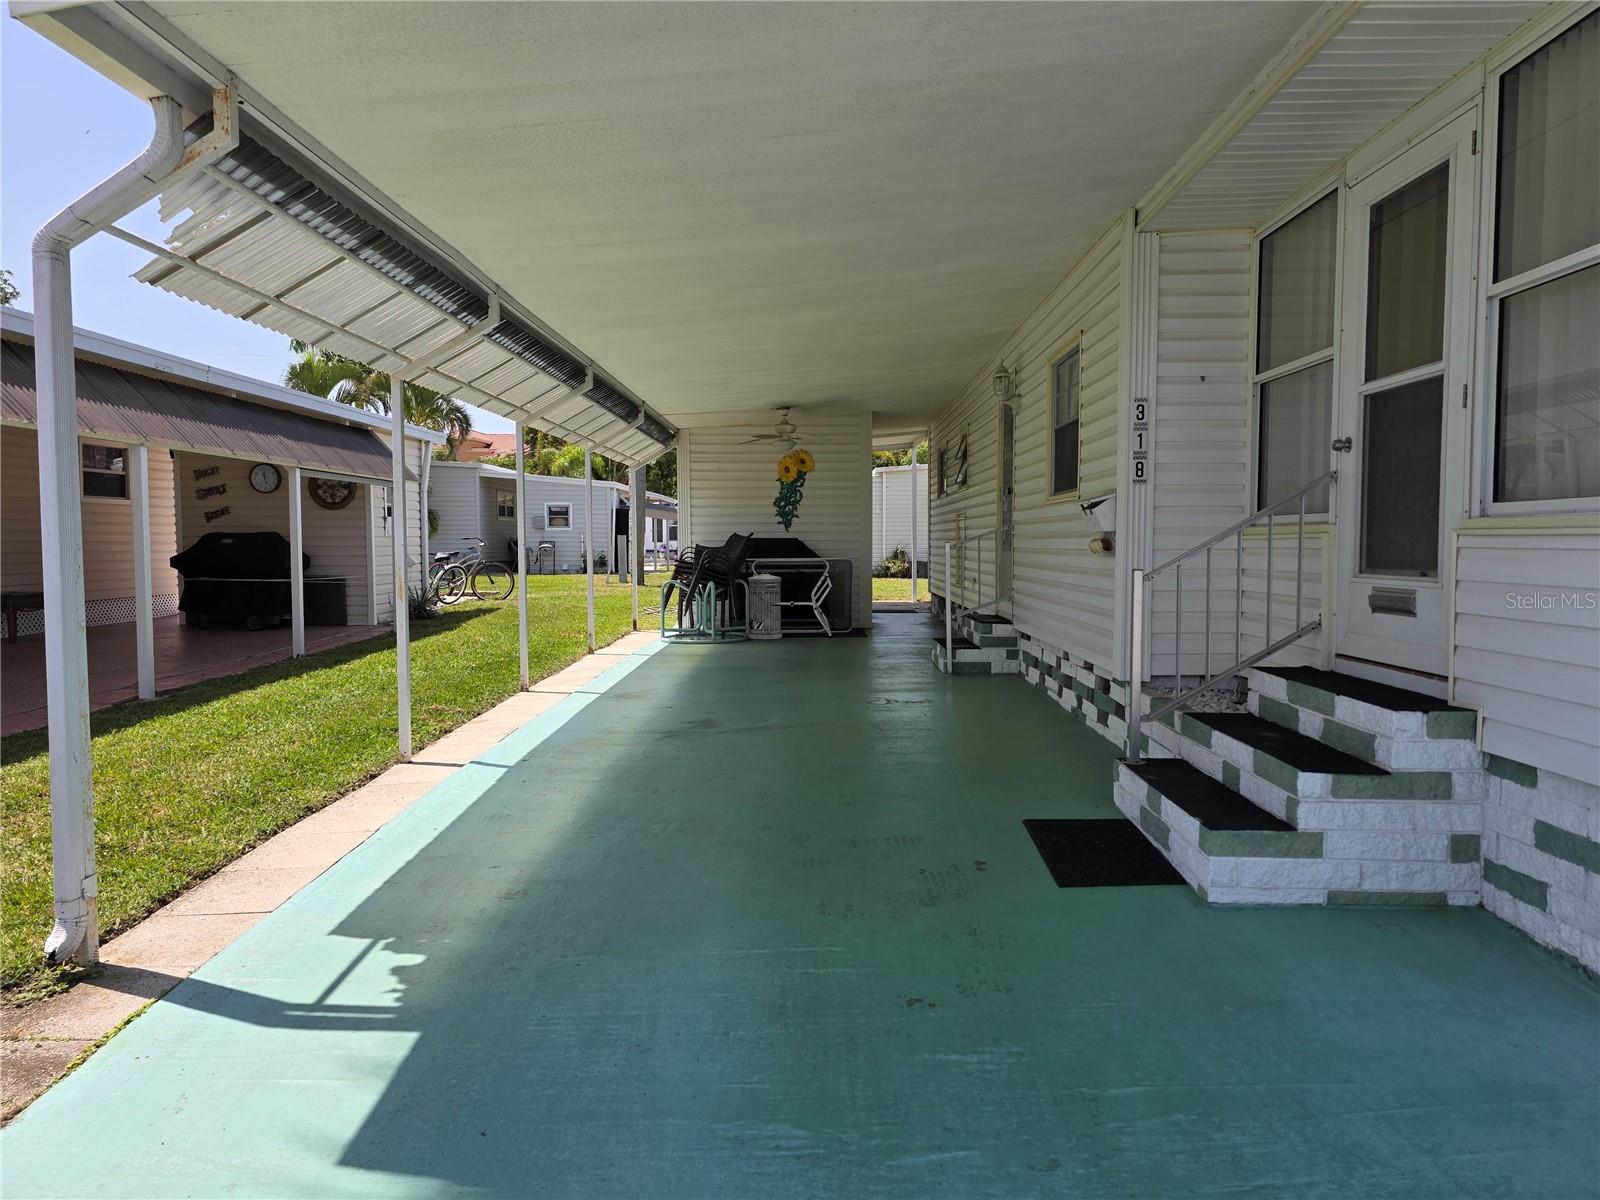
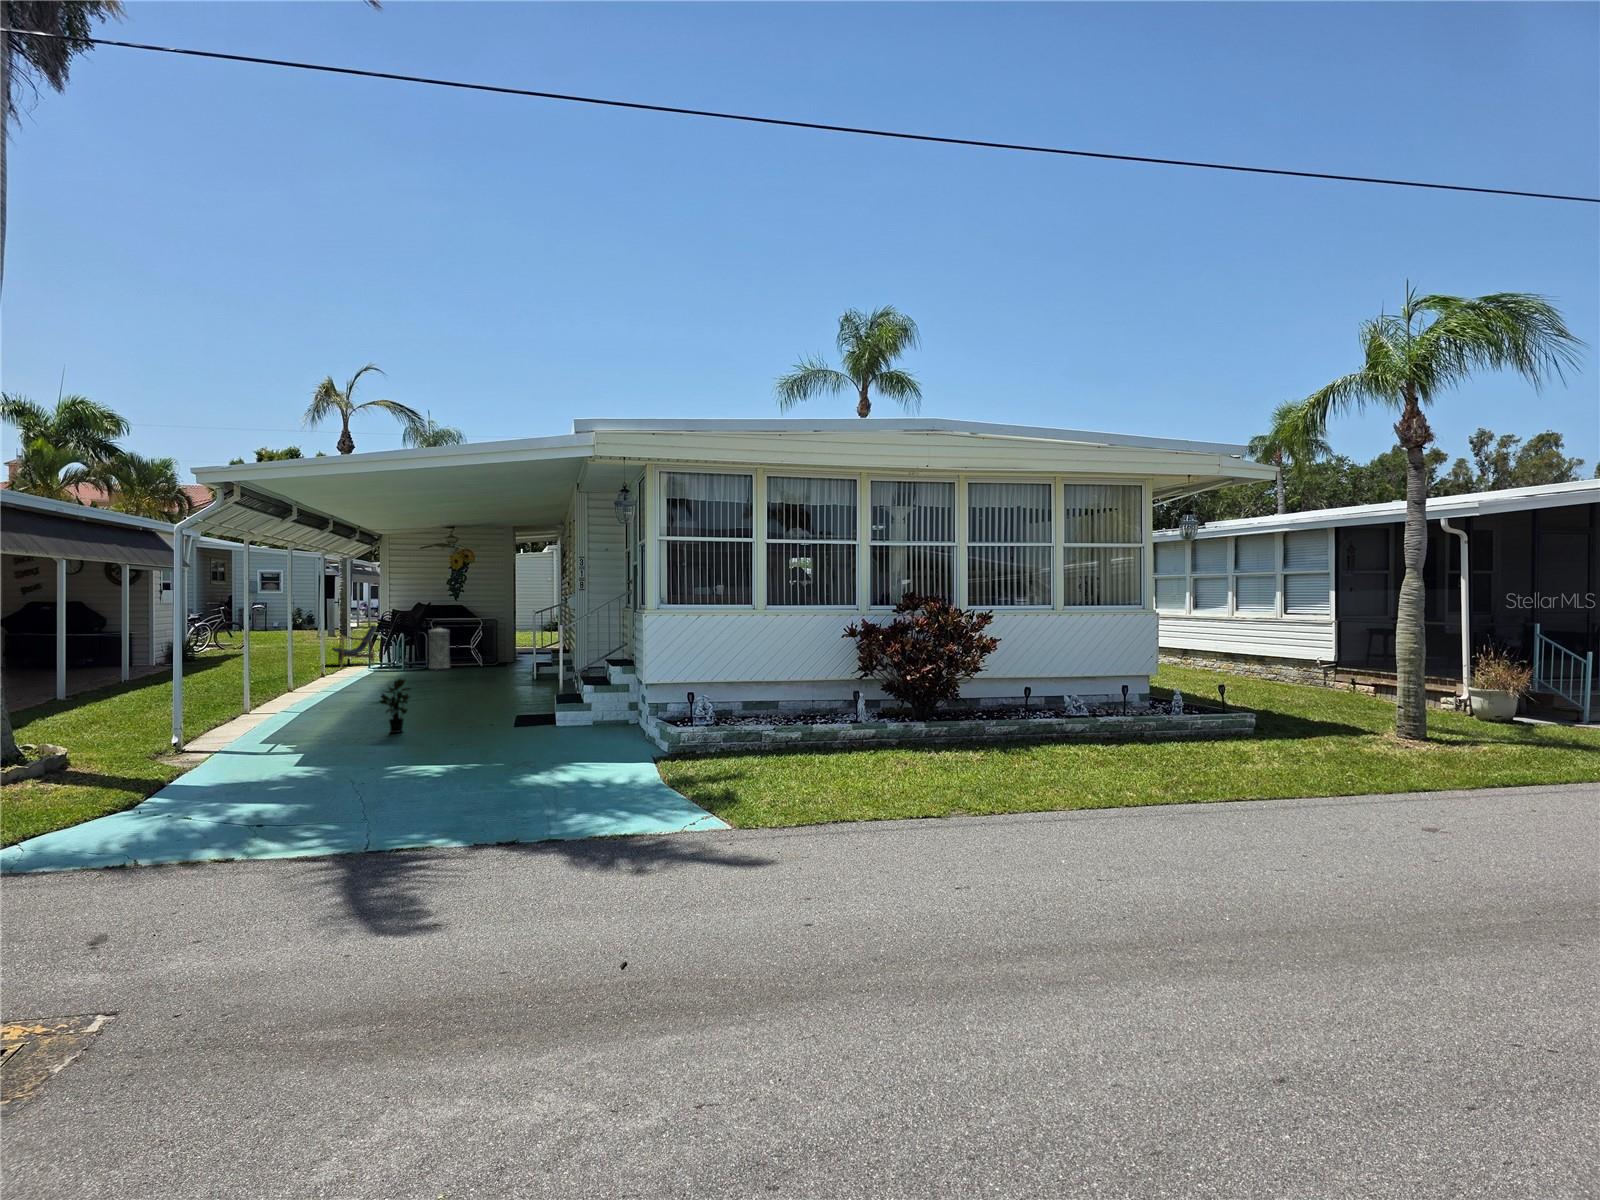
lounge chair: none [611,568,673,633] -> present [332,625,377,666]
potted plant: none [675,742,775,929] -> present [380,678,411,733]

